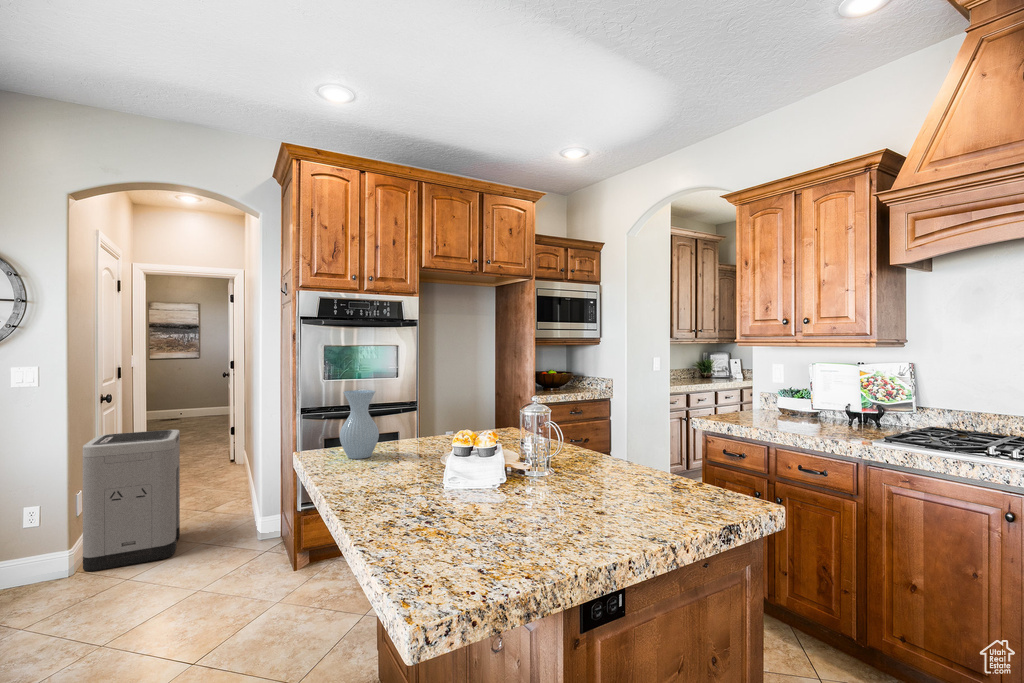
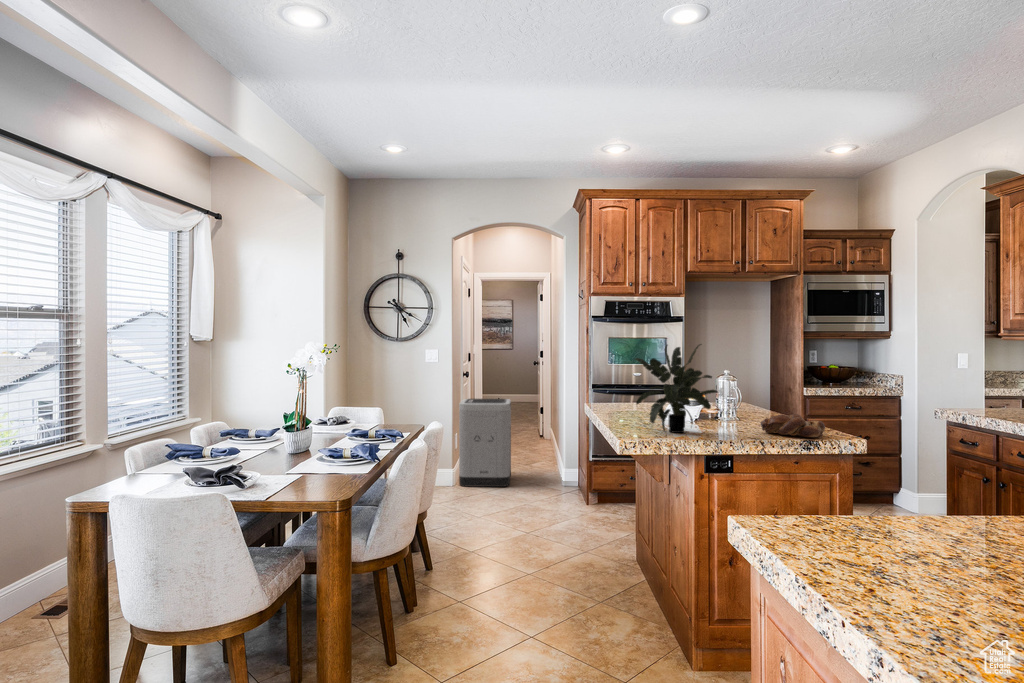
potted plant: none [408,358,576,536] -> present [635,344,718,433]
vase: present [340,390,379,459] -> none [611,367,636,410]
bread loaf: none [618,467,718,510] -> present [761,414,825,437]

